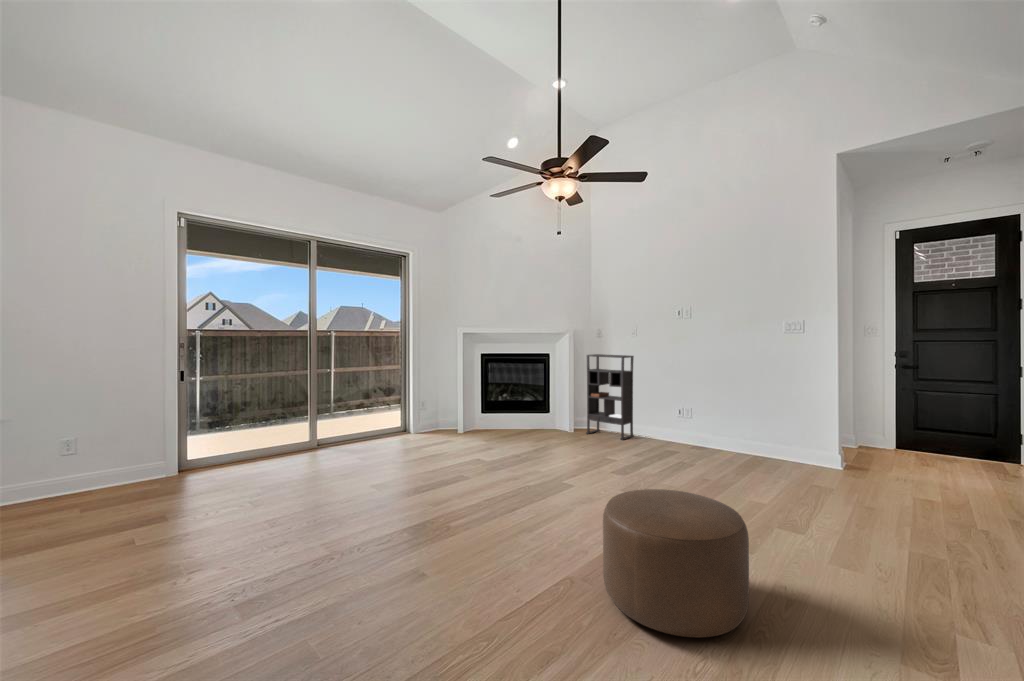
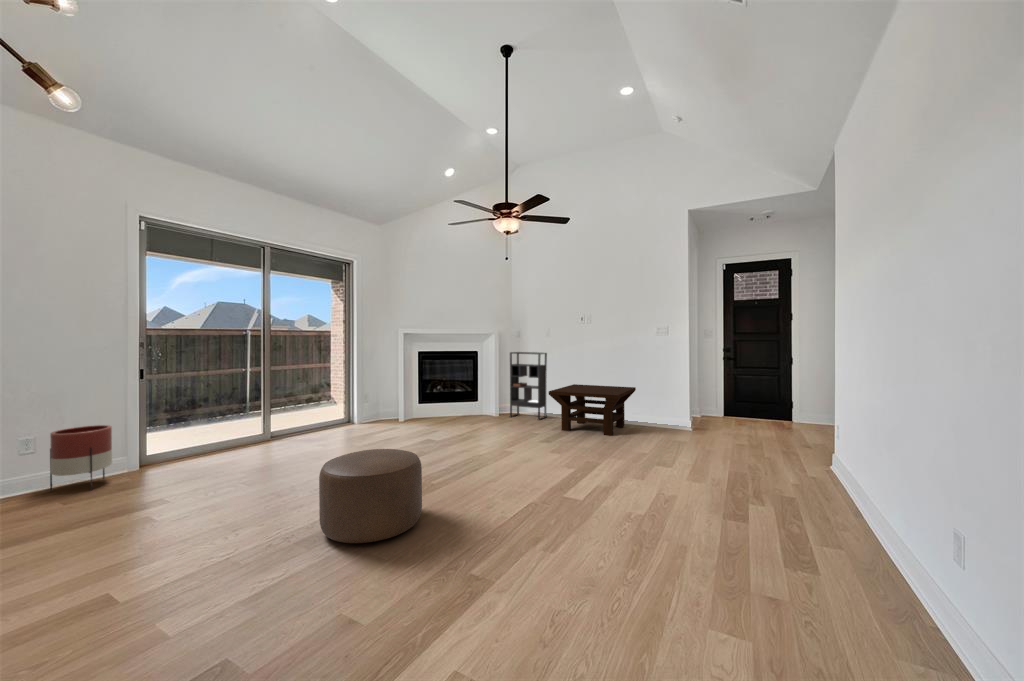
coffee table: none [630,397,755,470] -> present [549,384,636,436]
planter: none [84,429,144,497] -> present [50,425,112,491]
ottoman: present [603,489,749,637] -> present [319,449,422,543]

